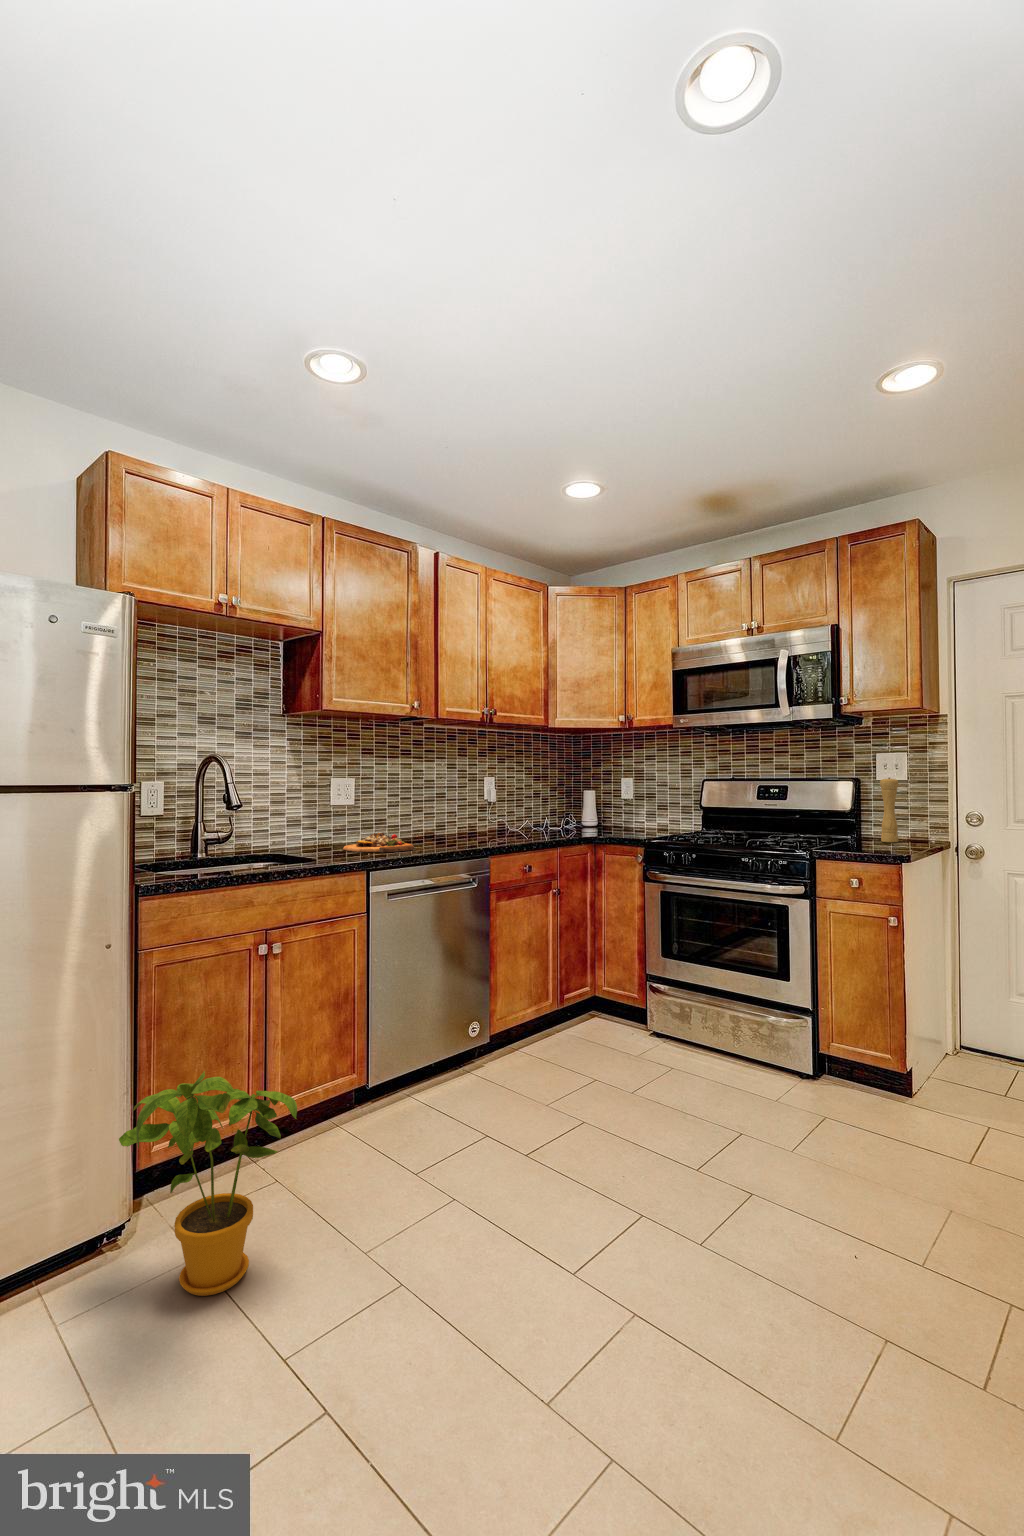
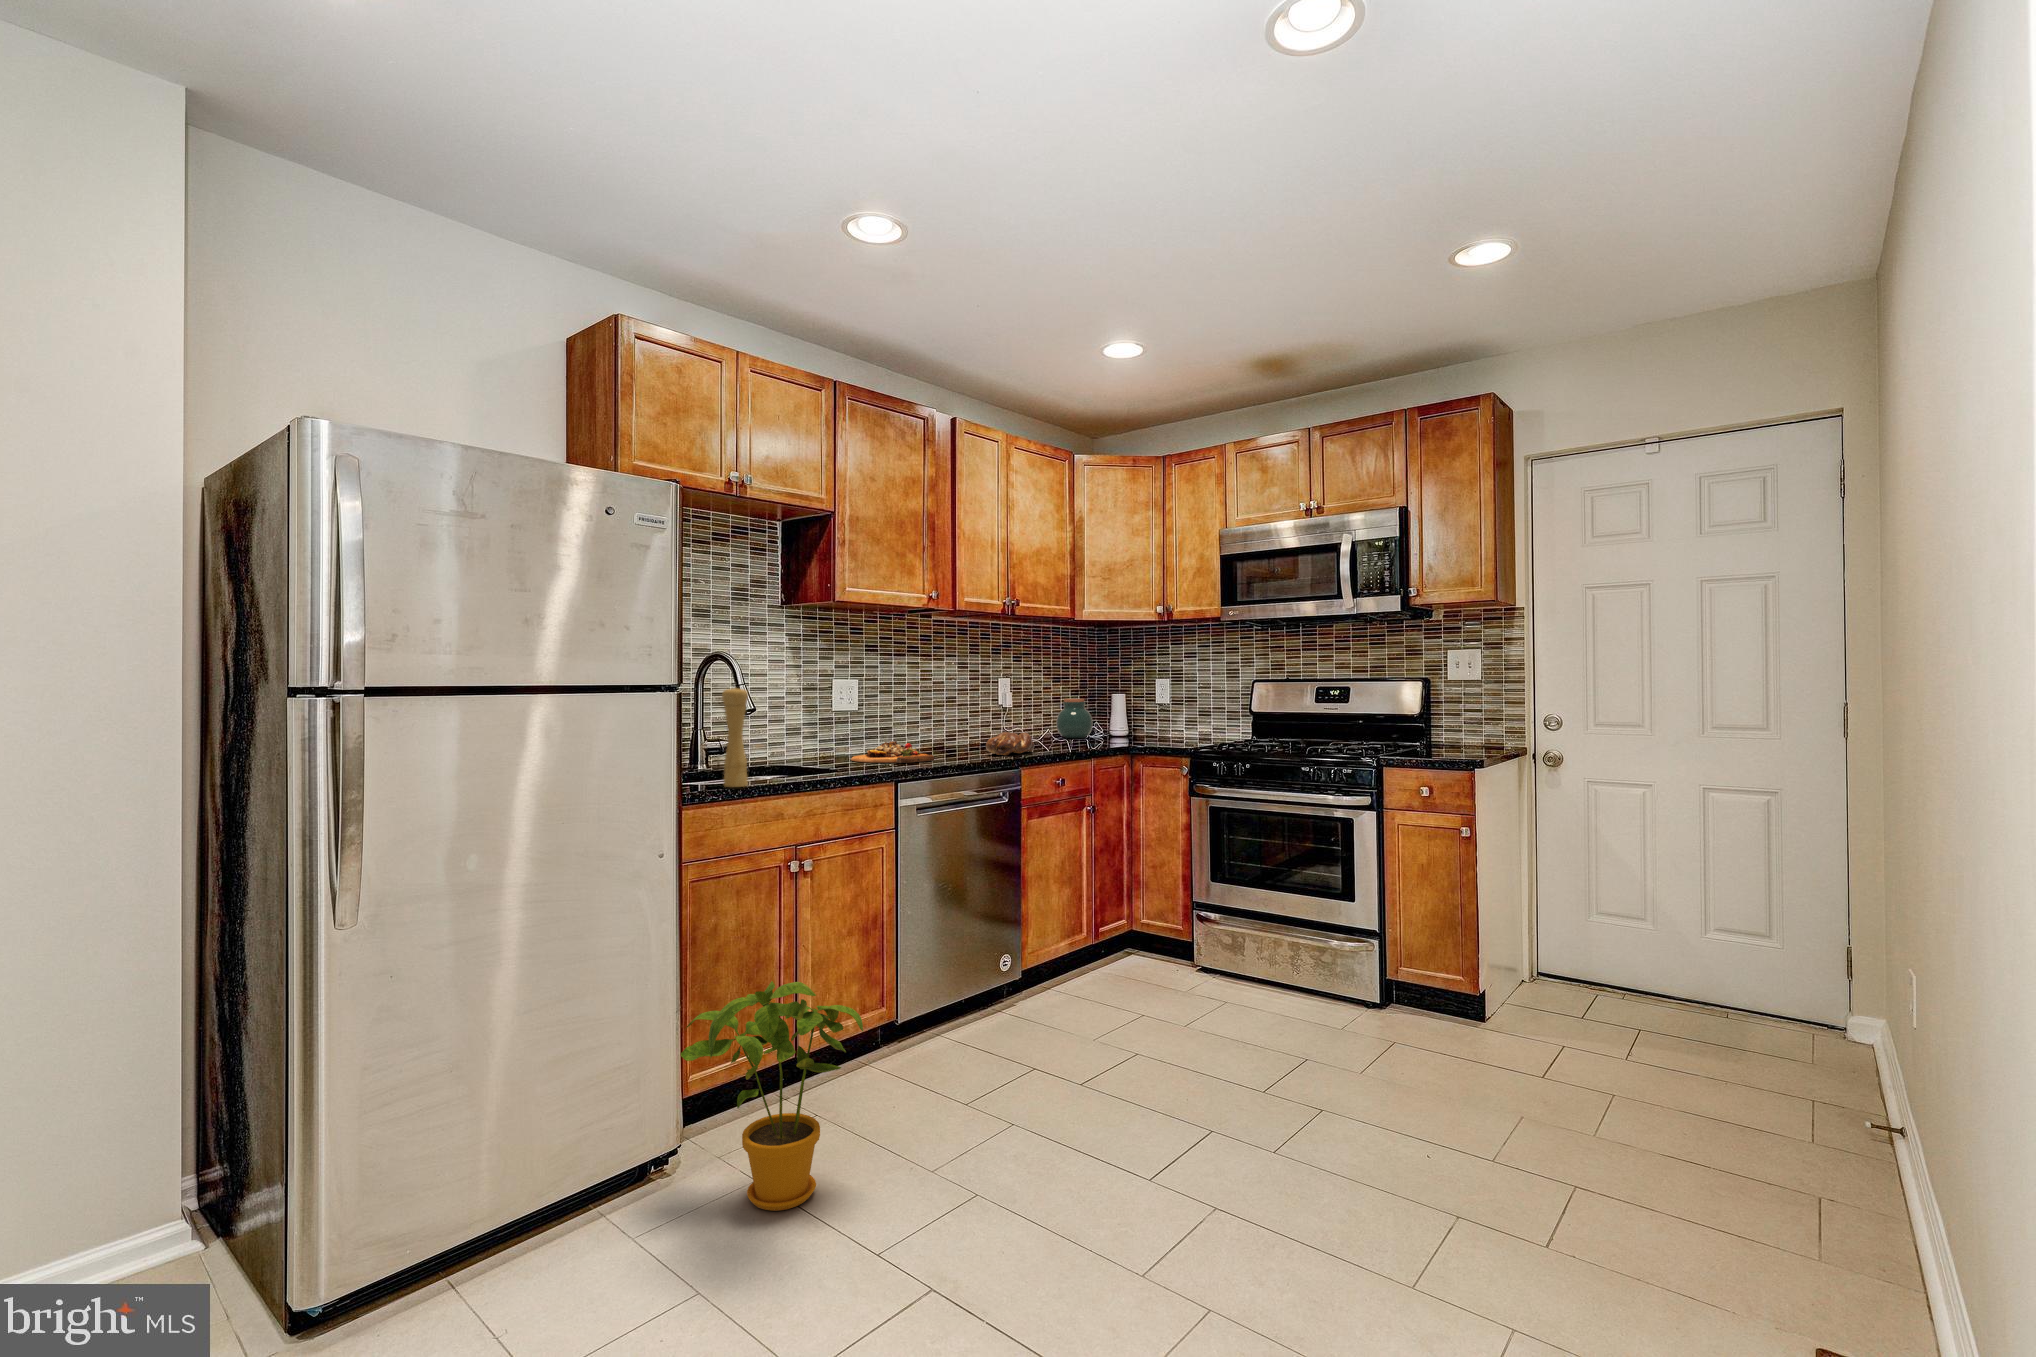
pepper mill: present [880,778,898,842] -> present [722,687,748,787]
jar: none [537,795,568,829] -> present [1056,699,1093,739]
bread loaf: none [464,824,508,845] -> present [986,732,1034,755]

